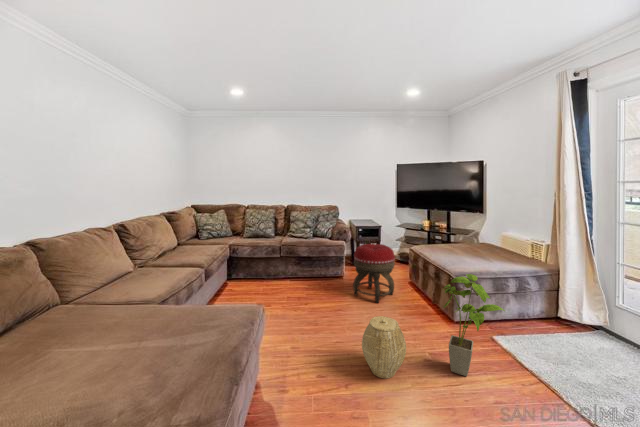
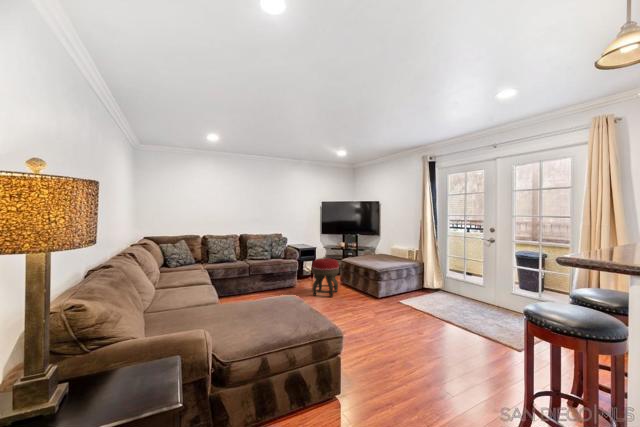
house plant: present [444,274,505,376] -> none [383,264,412,319]
woven basket: present [362,316,406,378] -> none [347,294,372,328]

